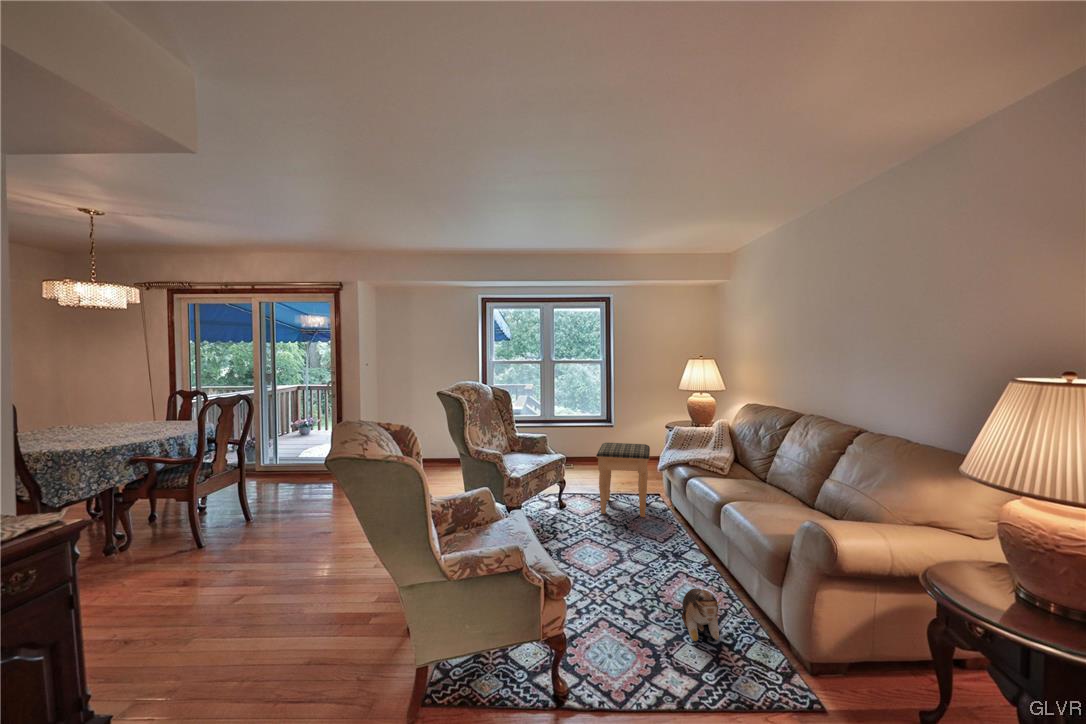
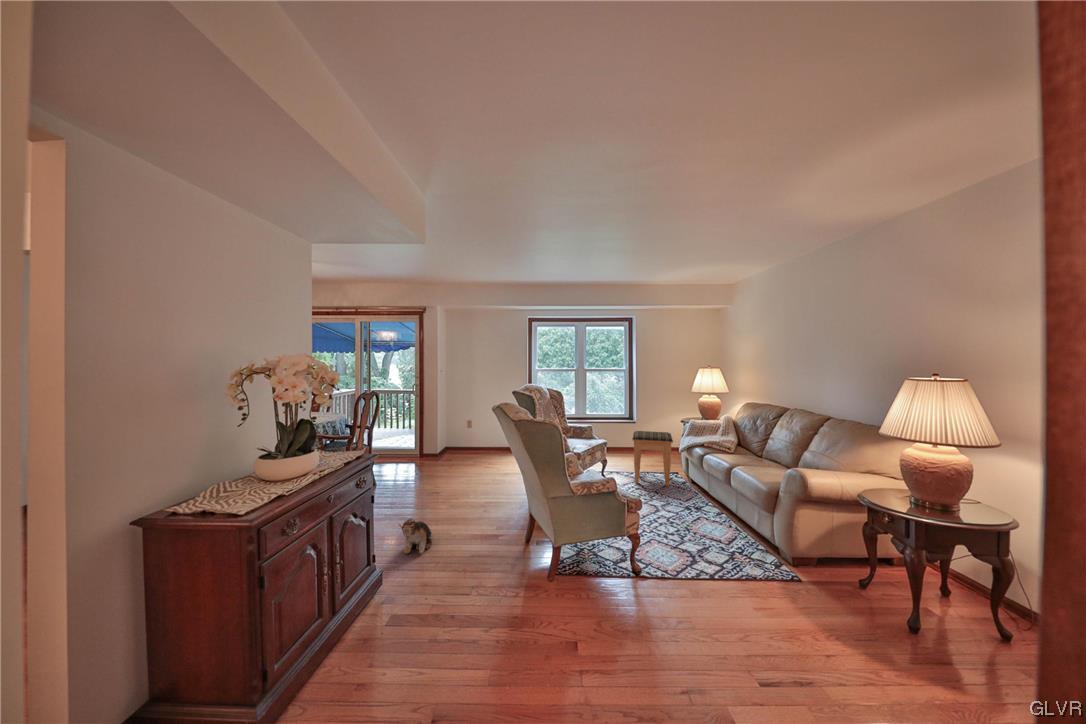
plush toy: present [682,589,722,641] -> present [399,519,432,554]

